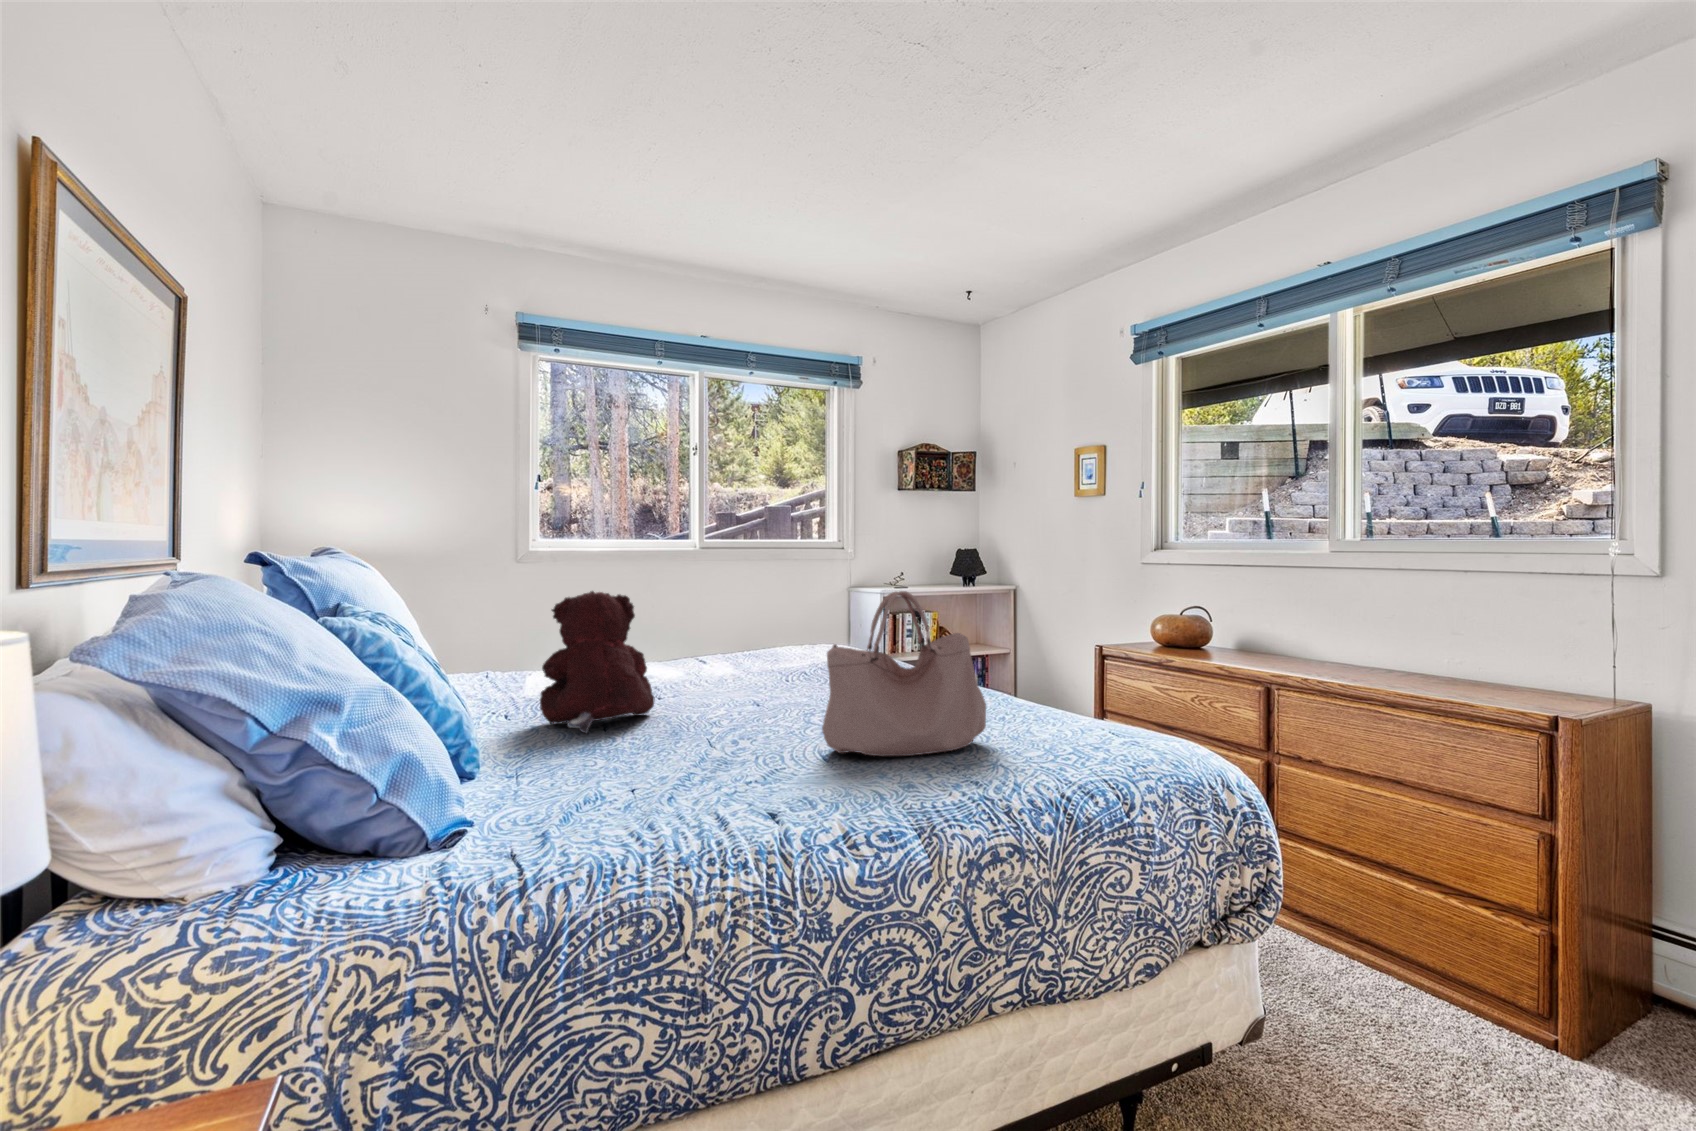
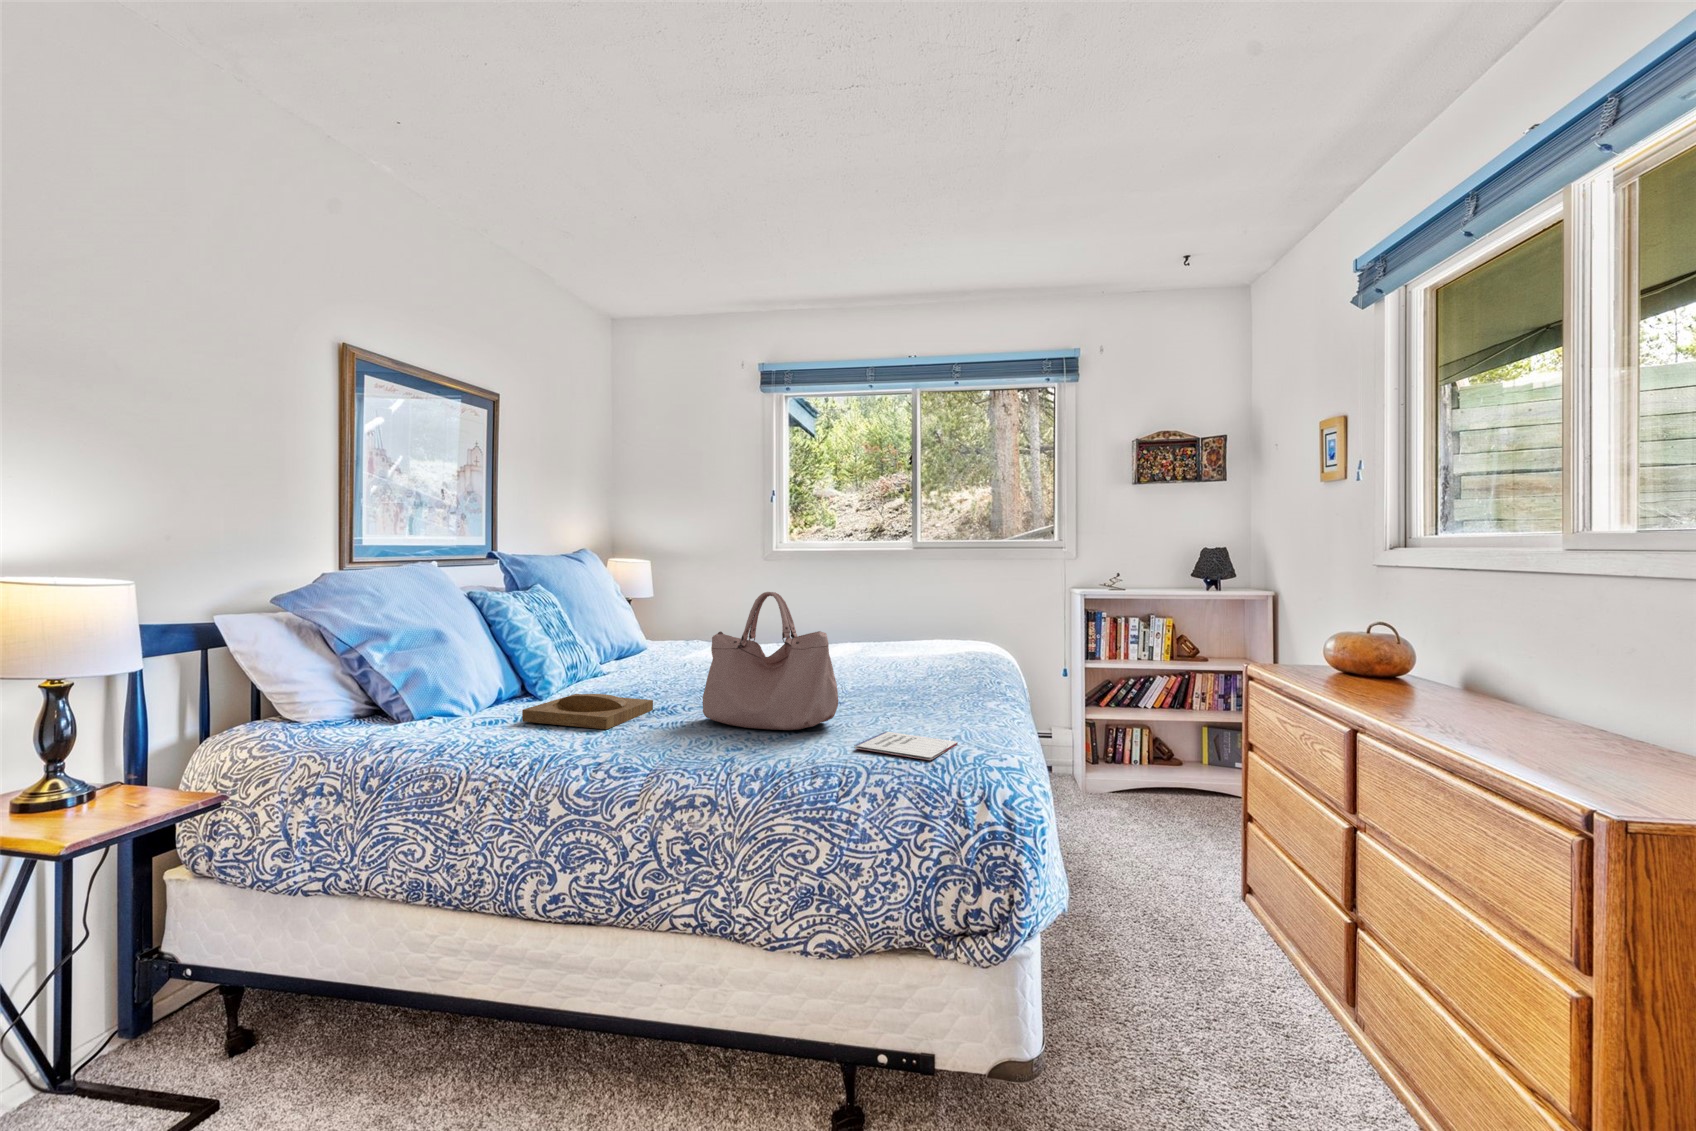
teddy bear: present [540,591,655,733] -> none [610,580,696,683]
notebook: none [1036,731,1151,755] -> present [854,731,958,760]
tray: none [612,744,761,804] -> present [522,694,653,729]

